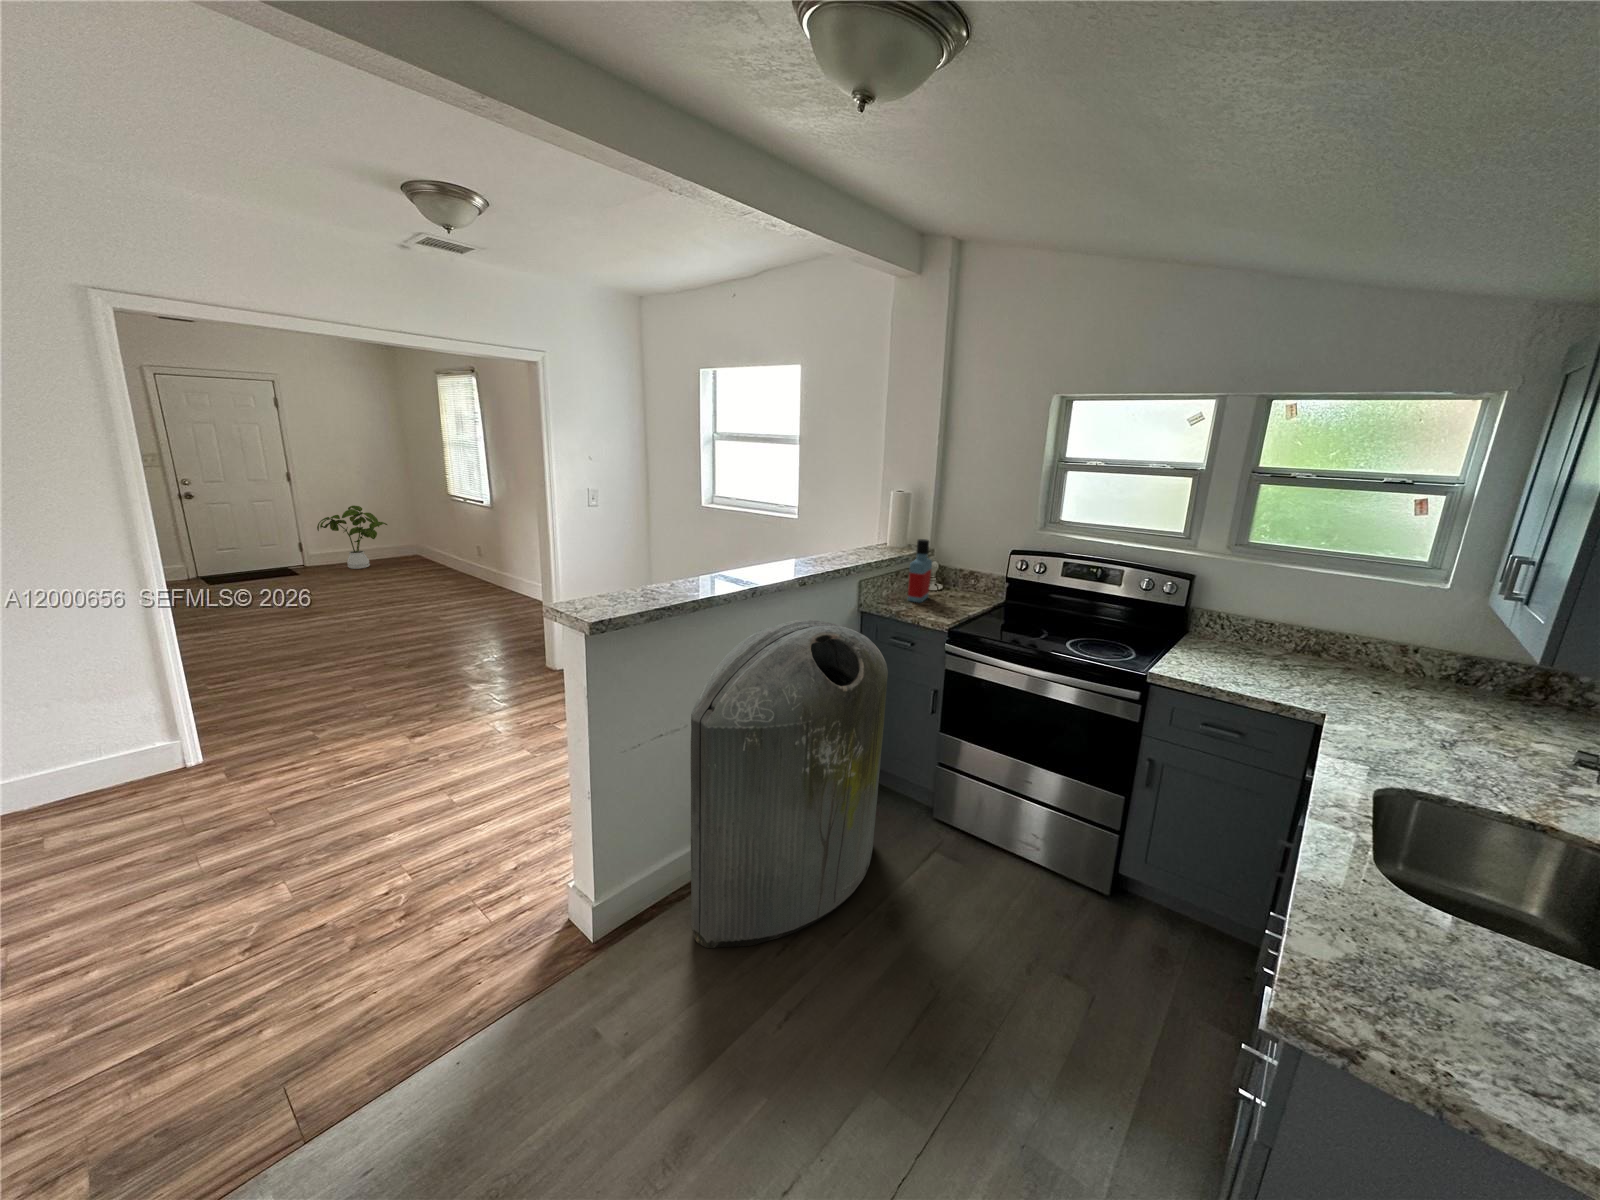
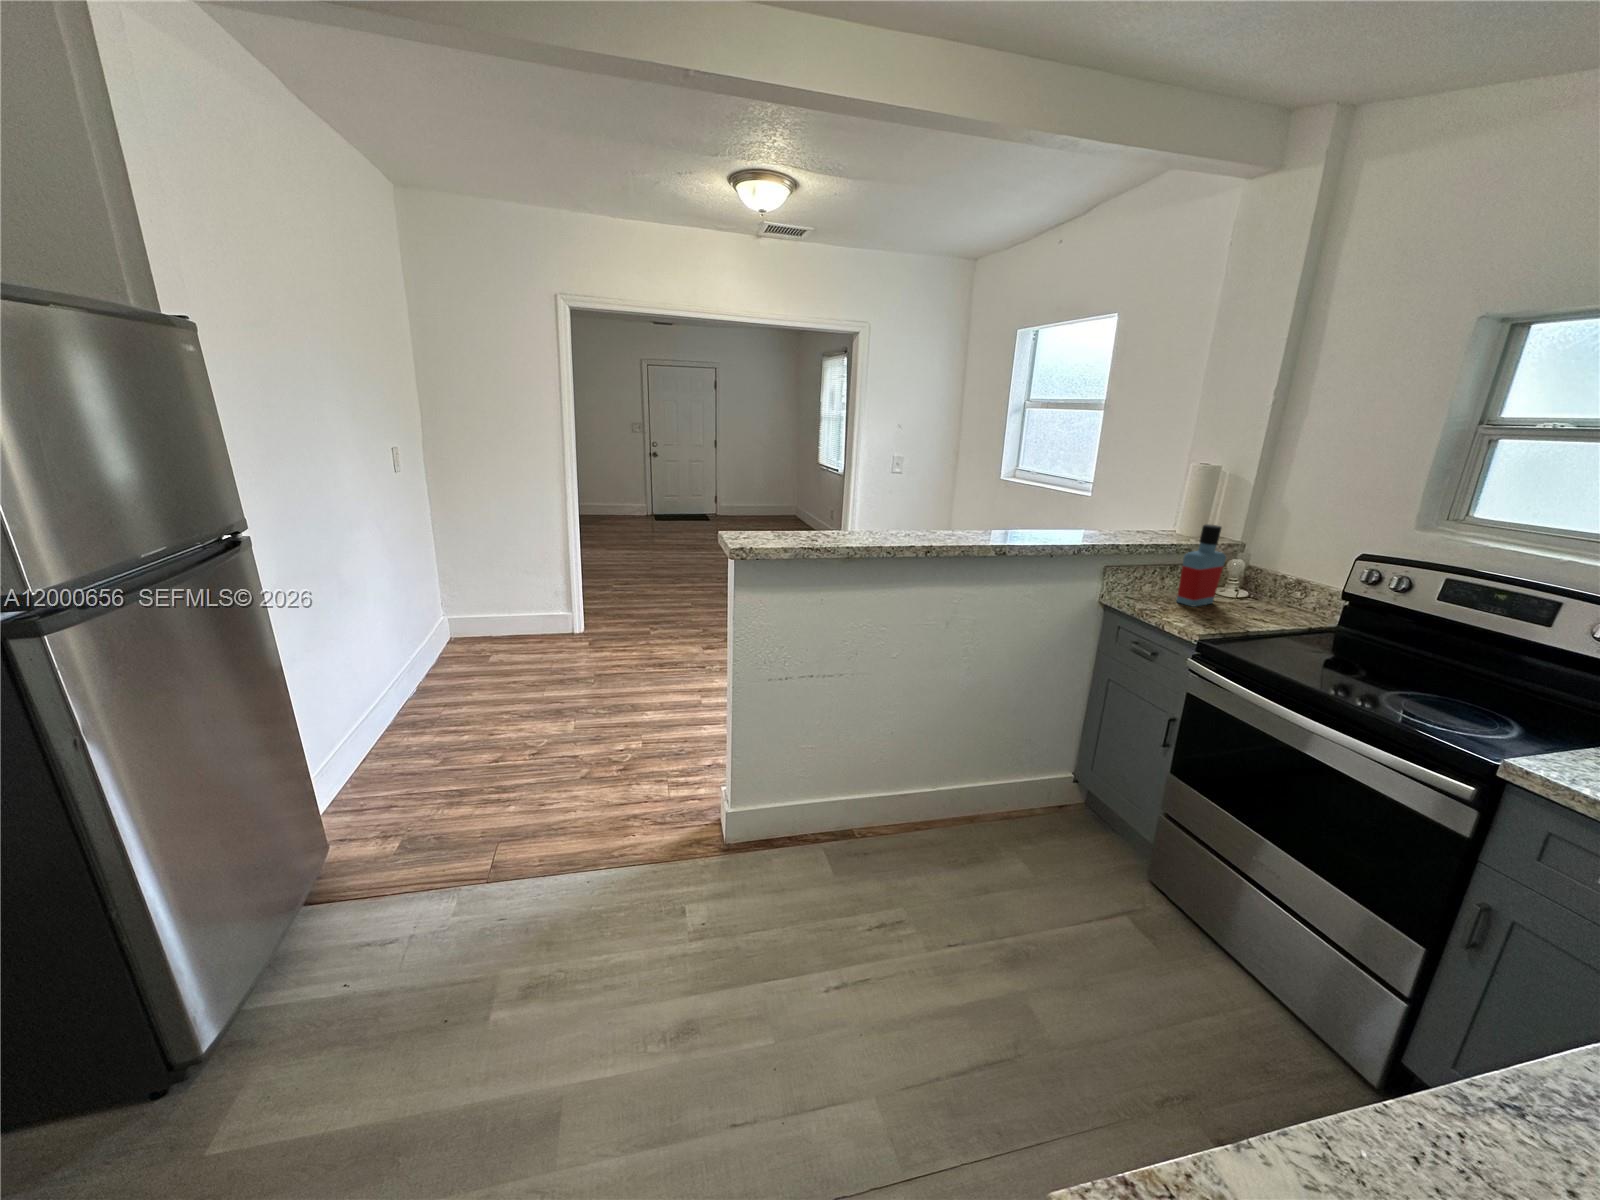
house plant: present [317,506,387,569] -> none [724,469,772,521]
trash can: present [691,620,888,948] -> none [802,586,1084,919]

